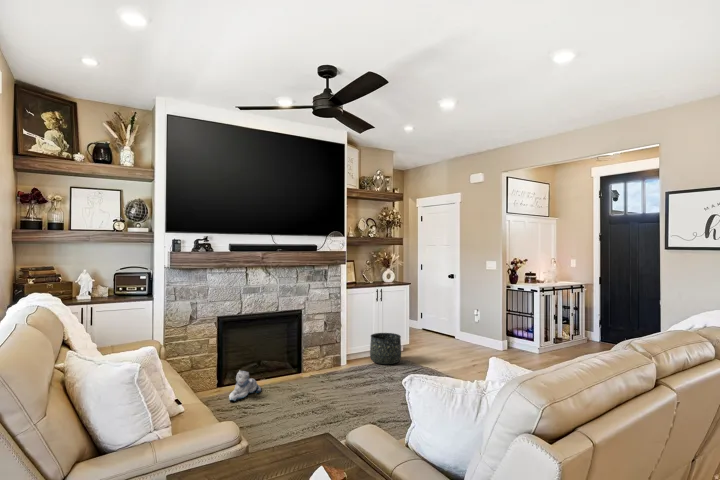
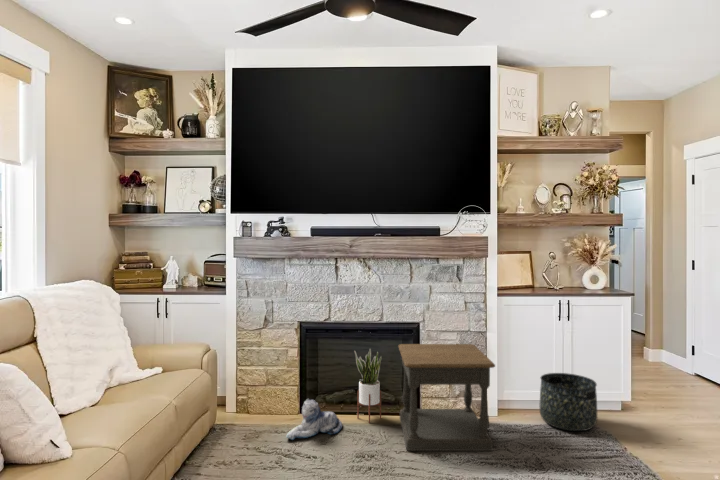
side table: none [291,321,362,390] -> present [399,344,495,451]
potted plant: none [264,330,280,382] -> present [354,349,382,423]

